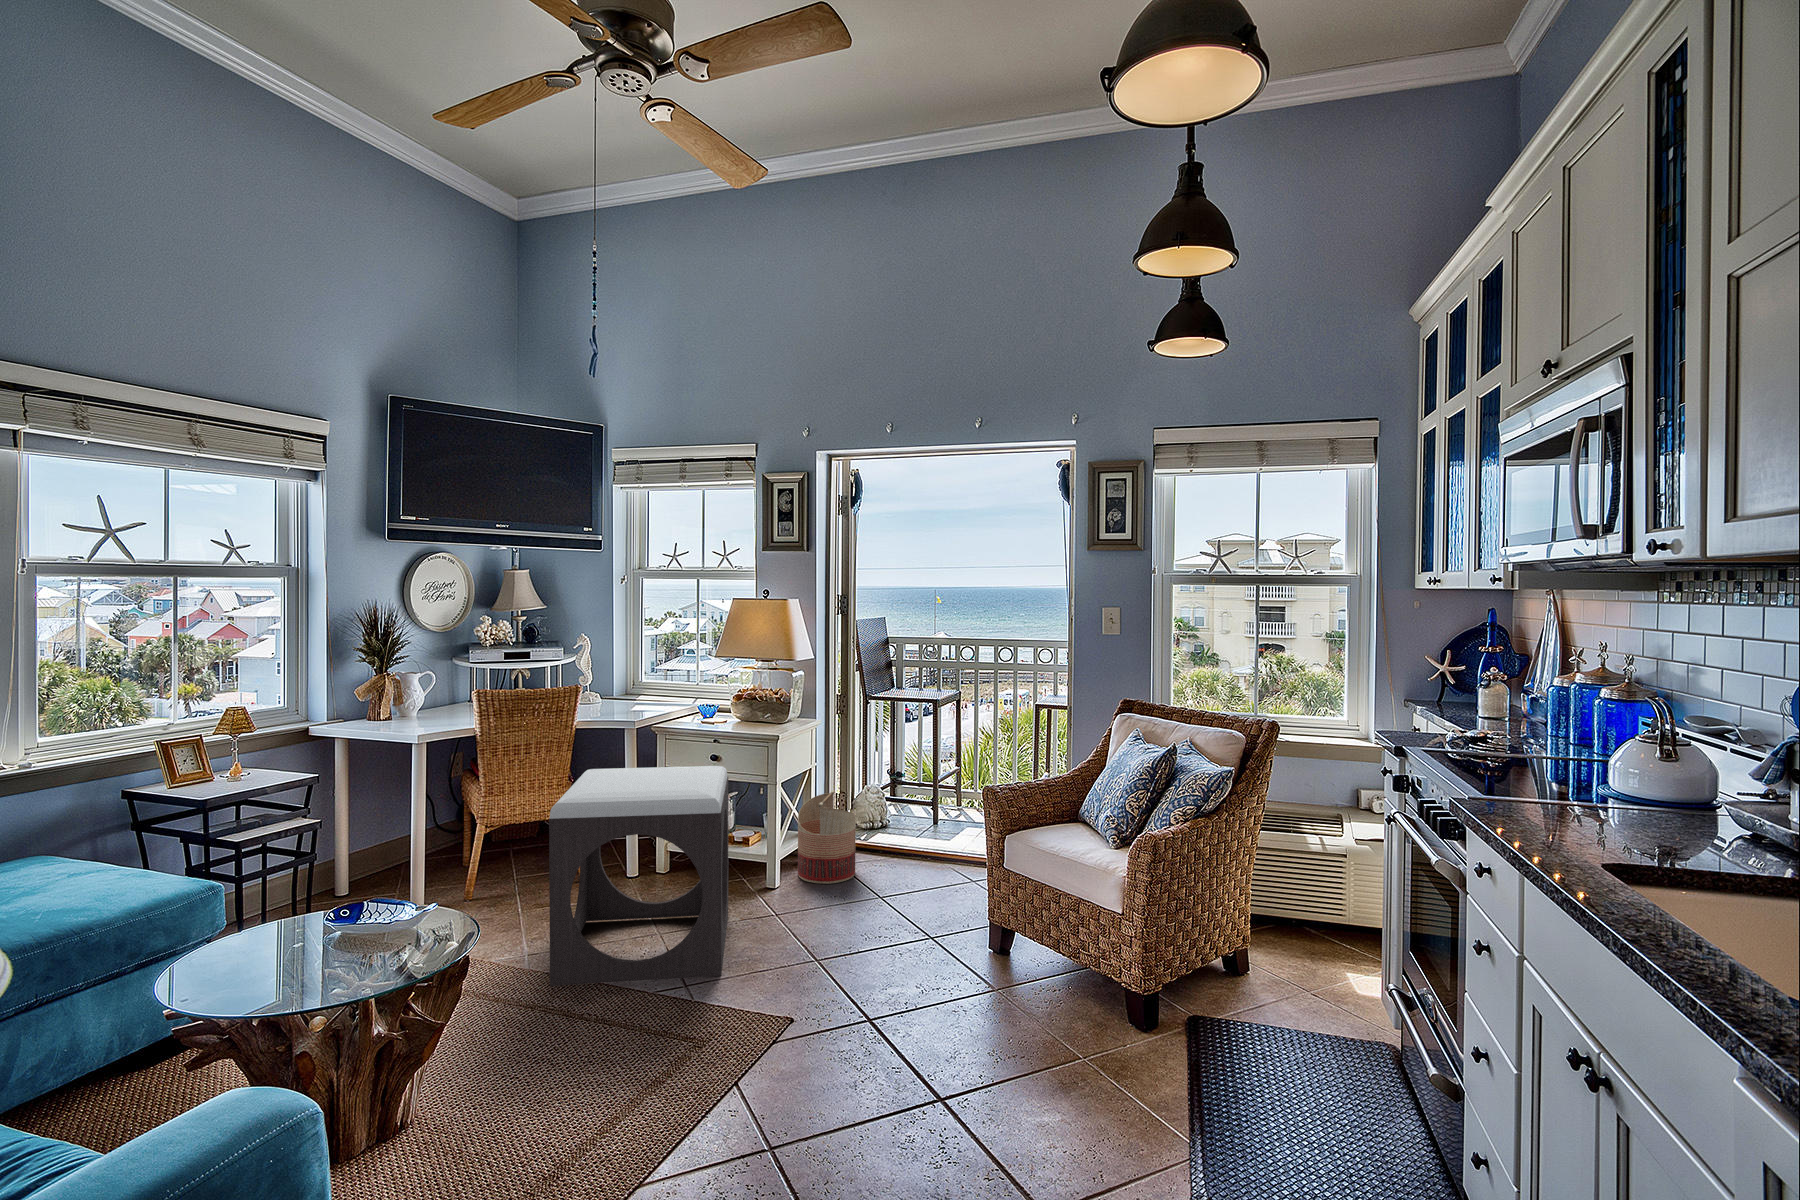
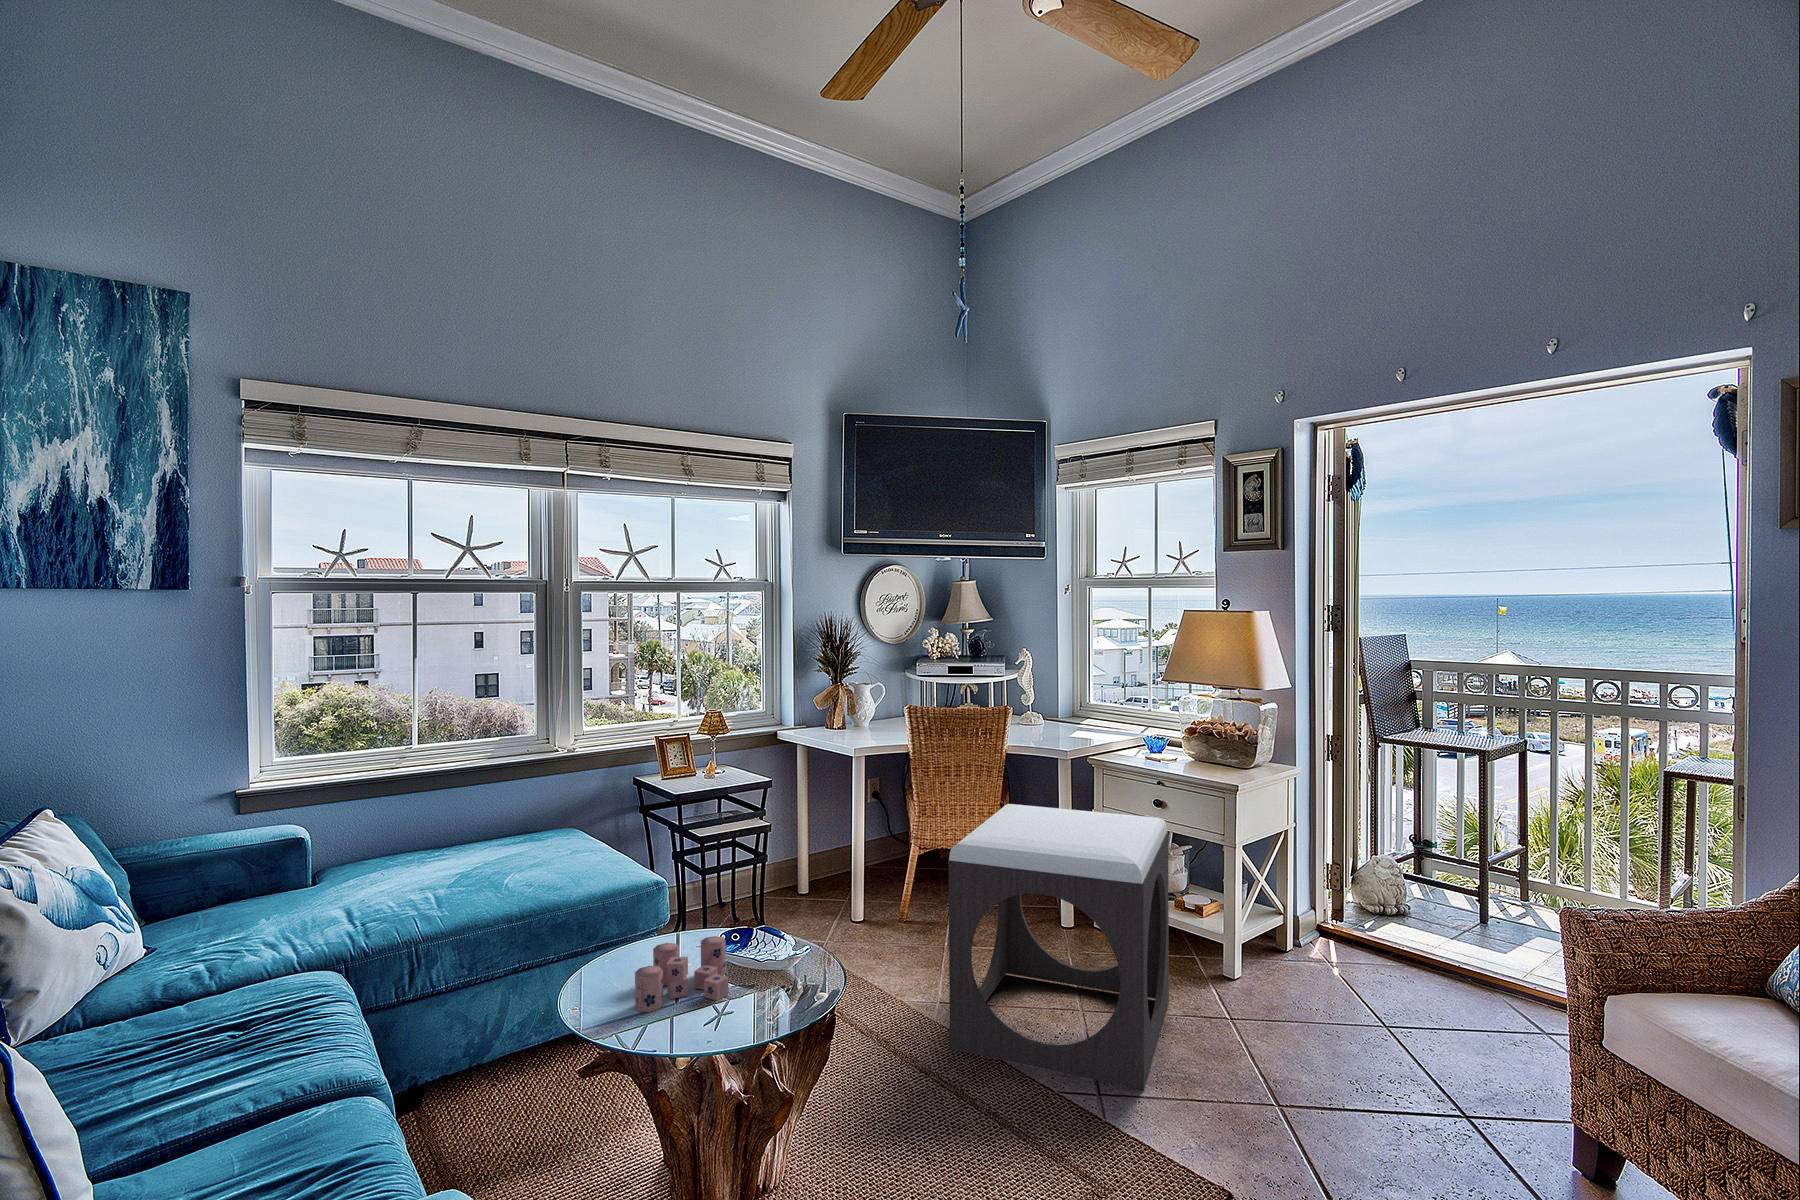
basket: present [798,790,856,884] -> none [1268,861,1350,986]
candle: none [263,909,364,986] -> present [635,936,729,1012]

